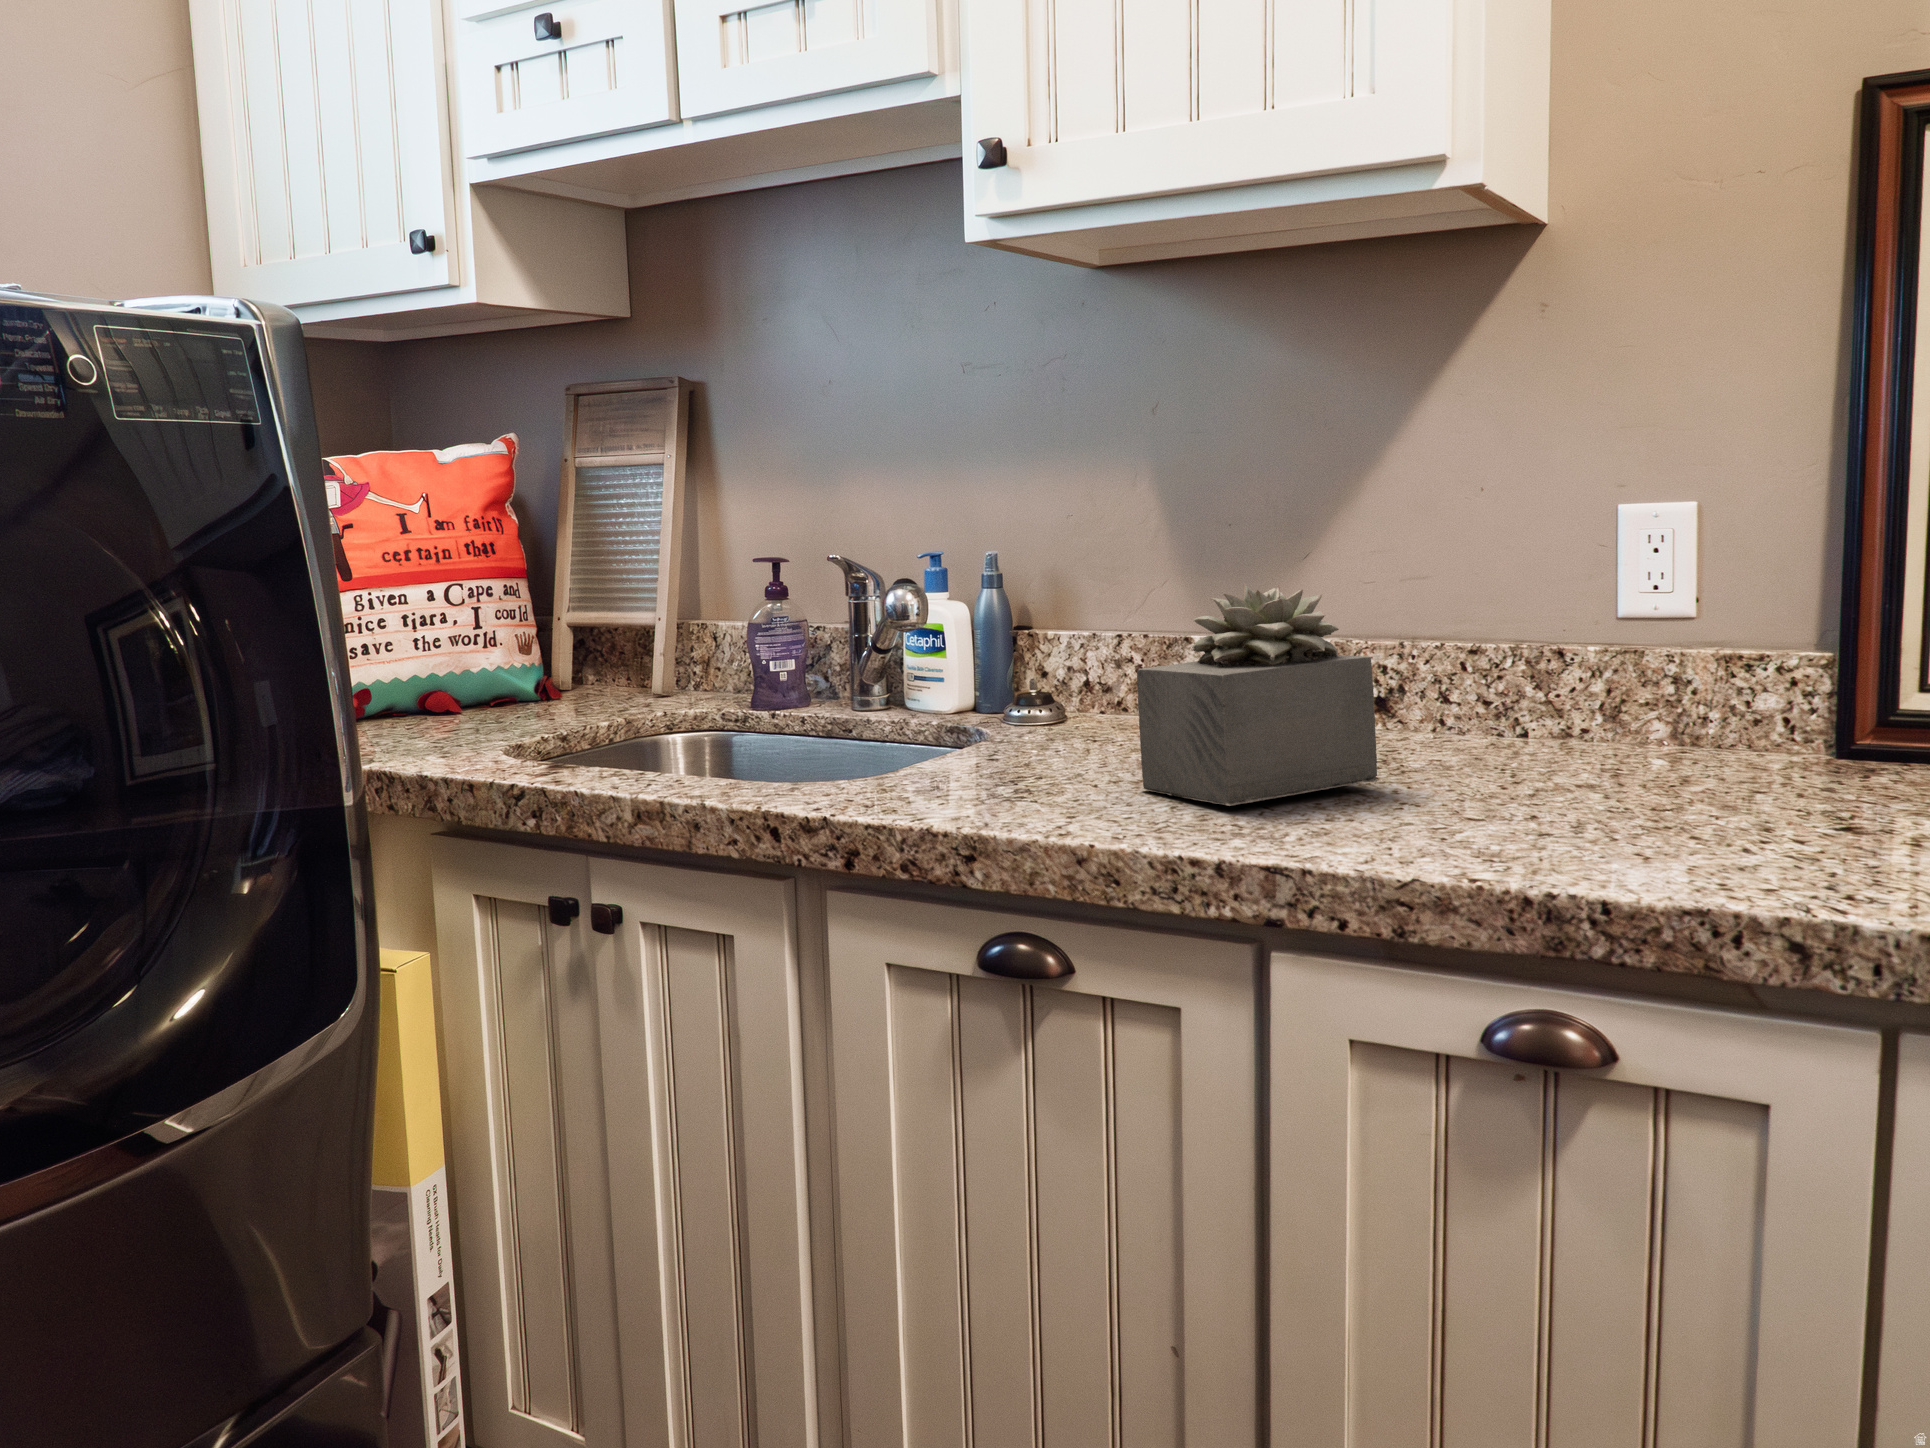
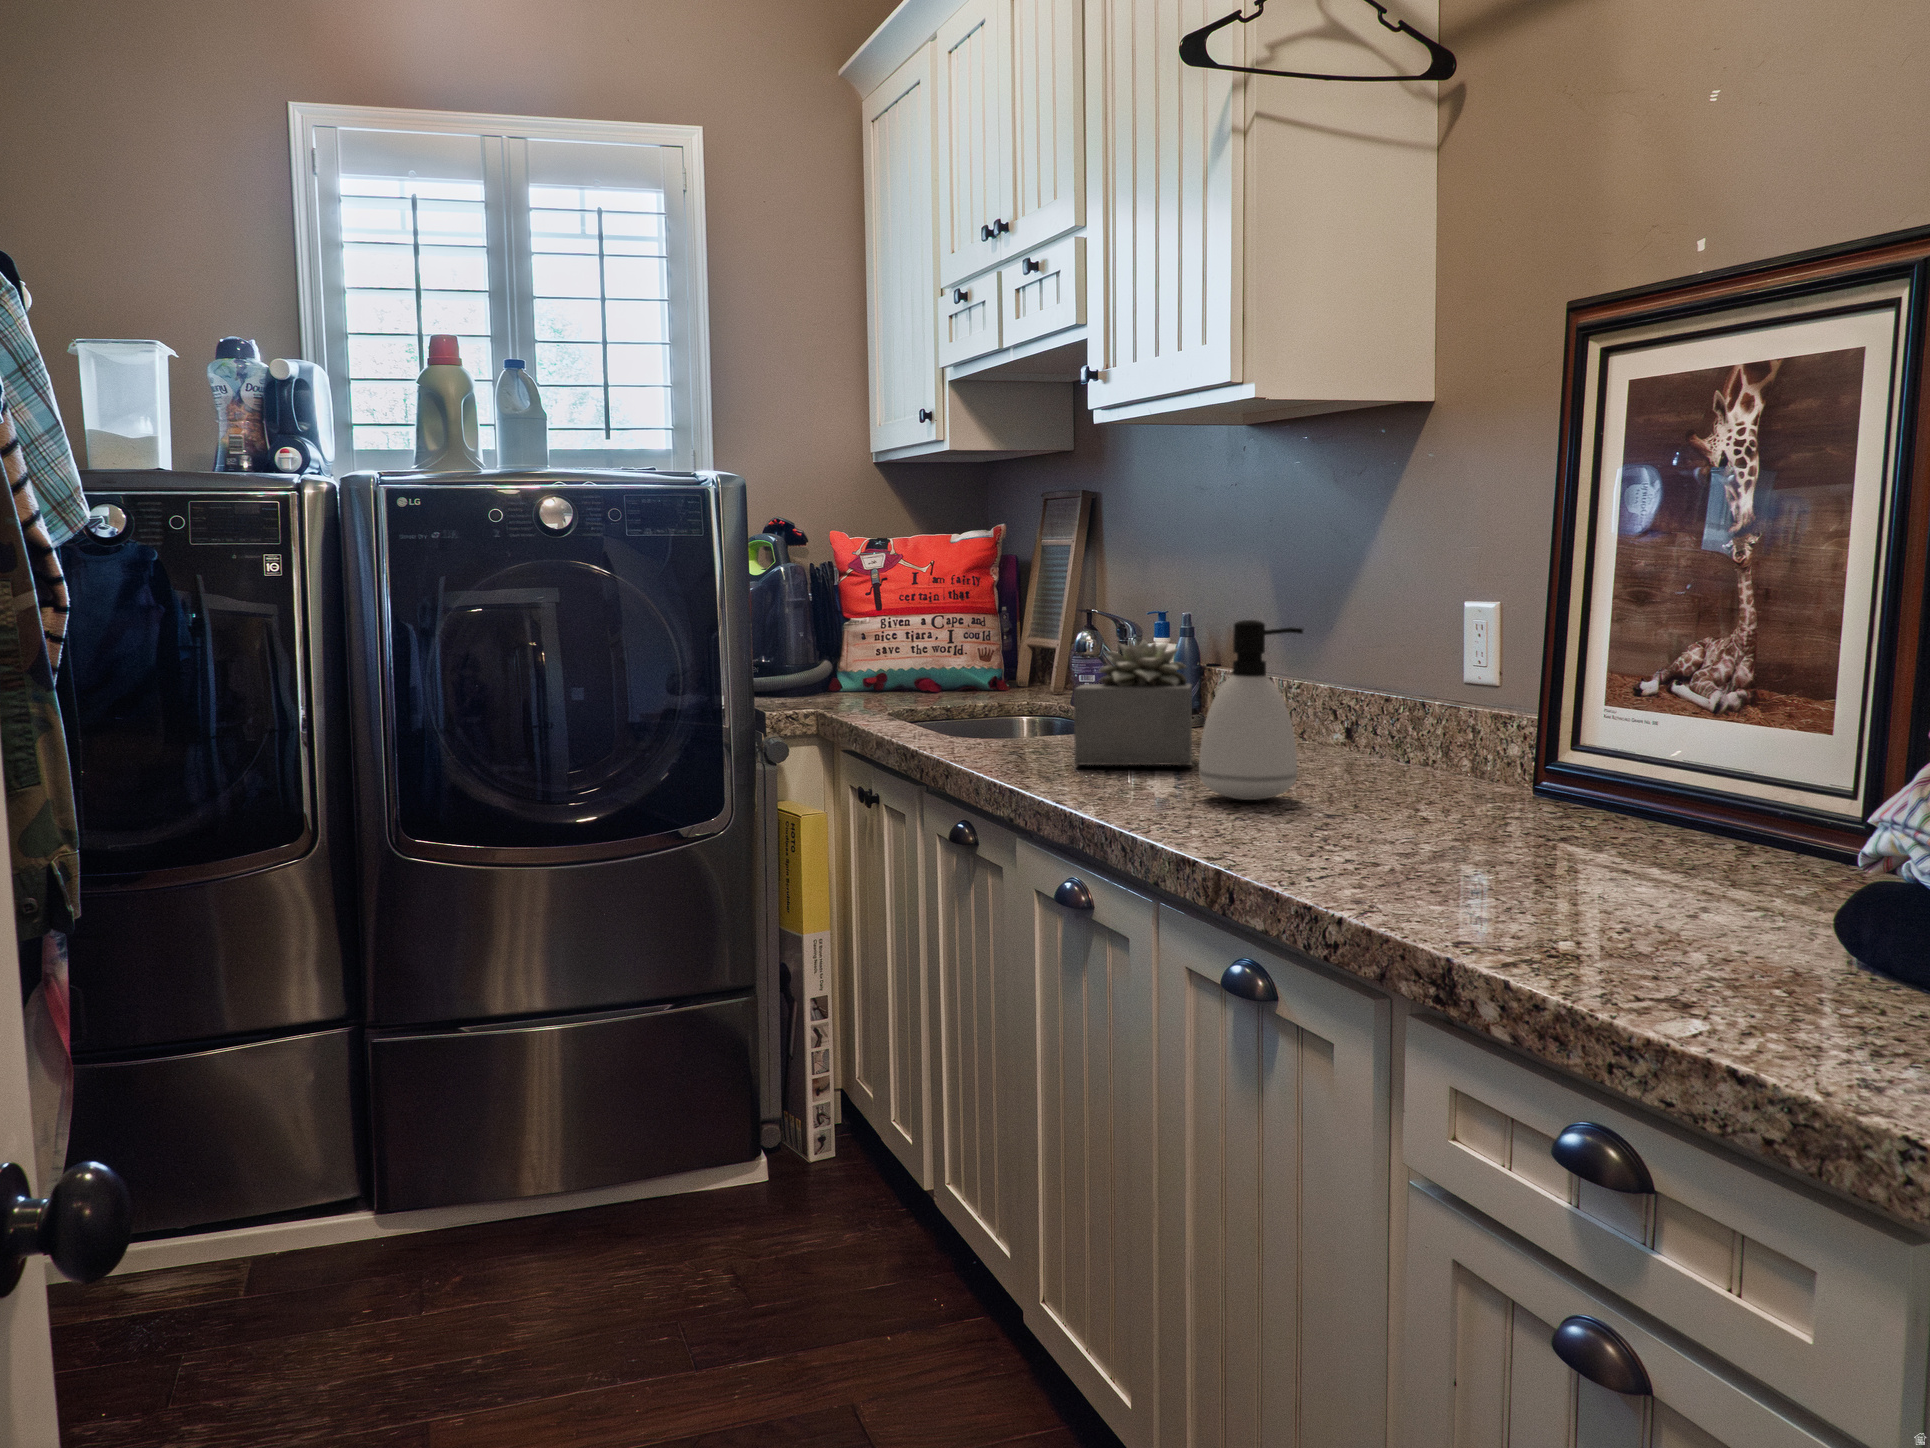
soap dispenser: none [1580,534,1751,825] -> present [1199,620,1303,800]

